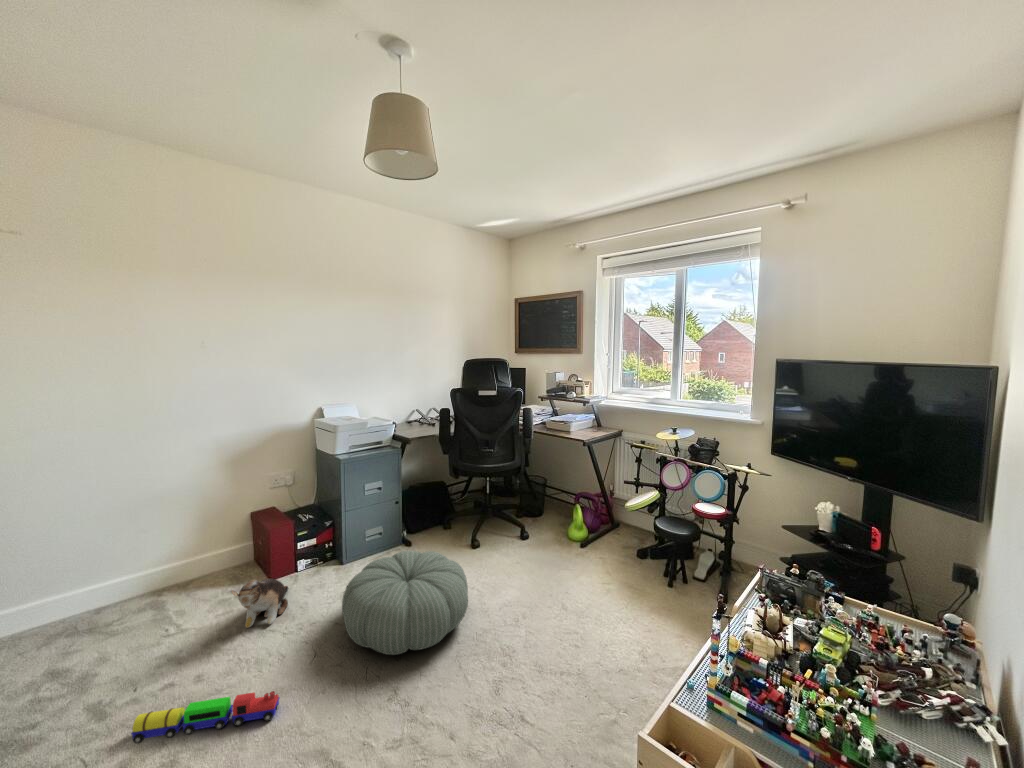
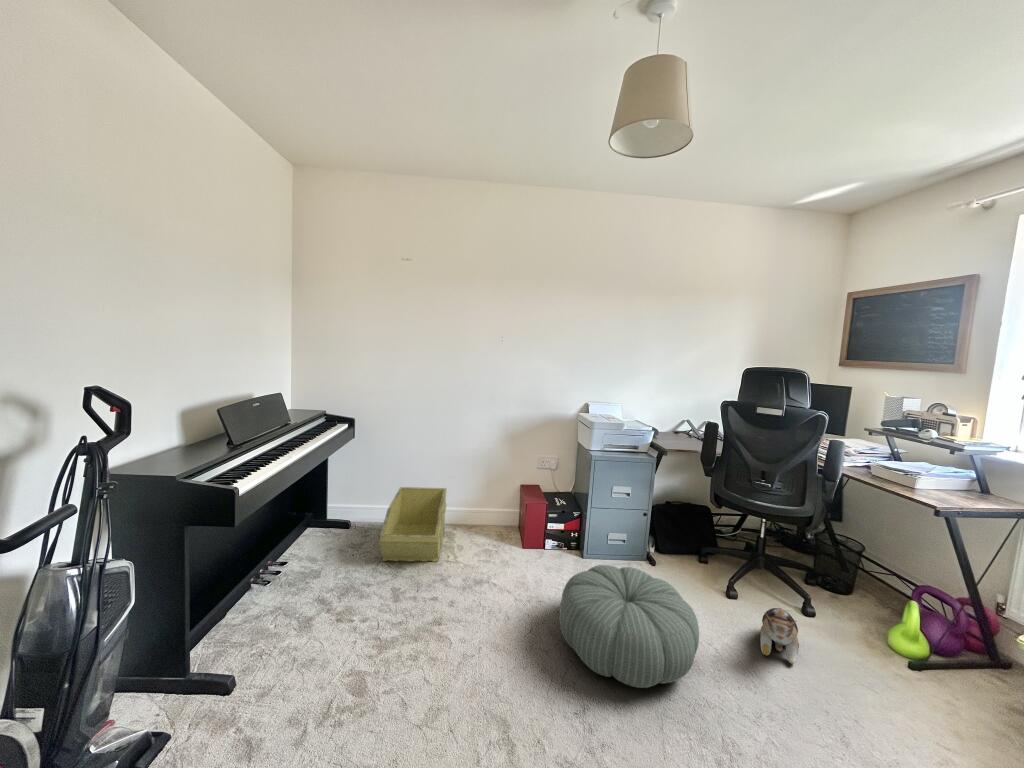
storage bin: none [32,548,152,687] -> present [378,487,446,562]
plush toy: present [232,579,288,628] -> present [760,608,799,664]
toy train: present [131,691,279,743] -> none [404,610,492,668]

